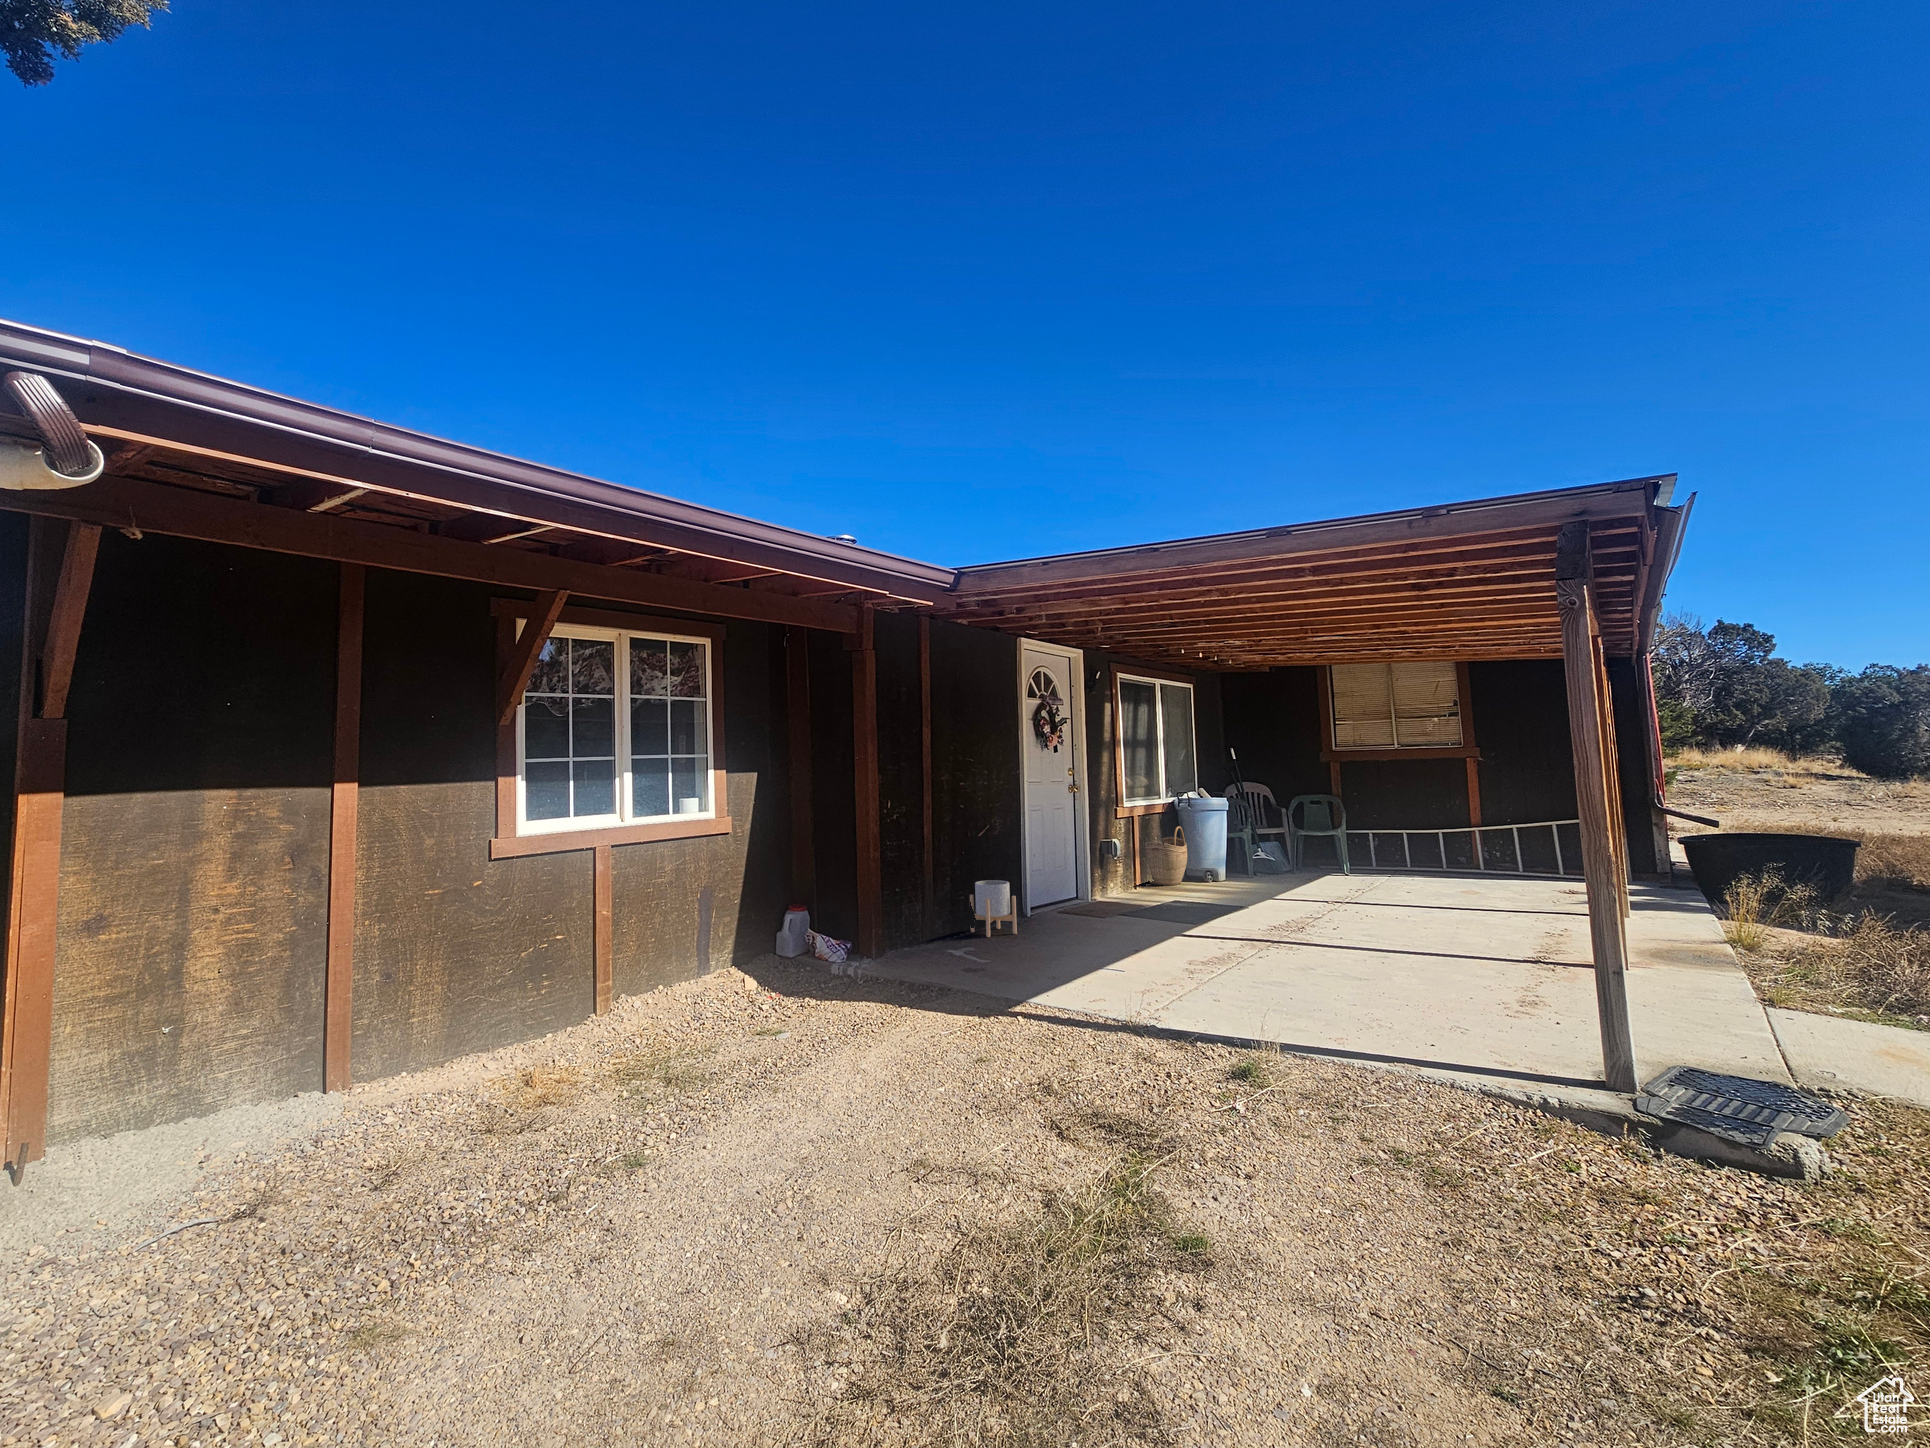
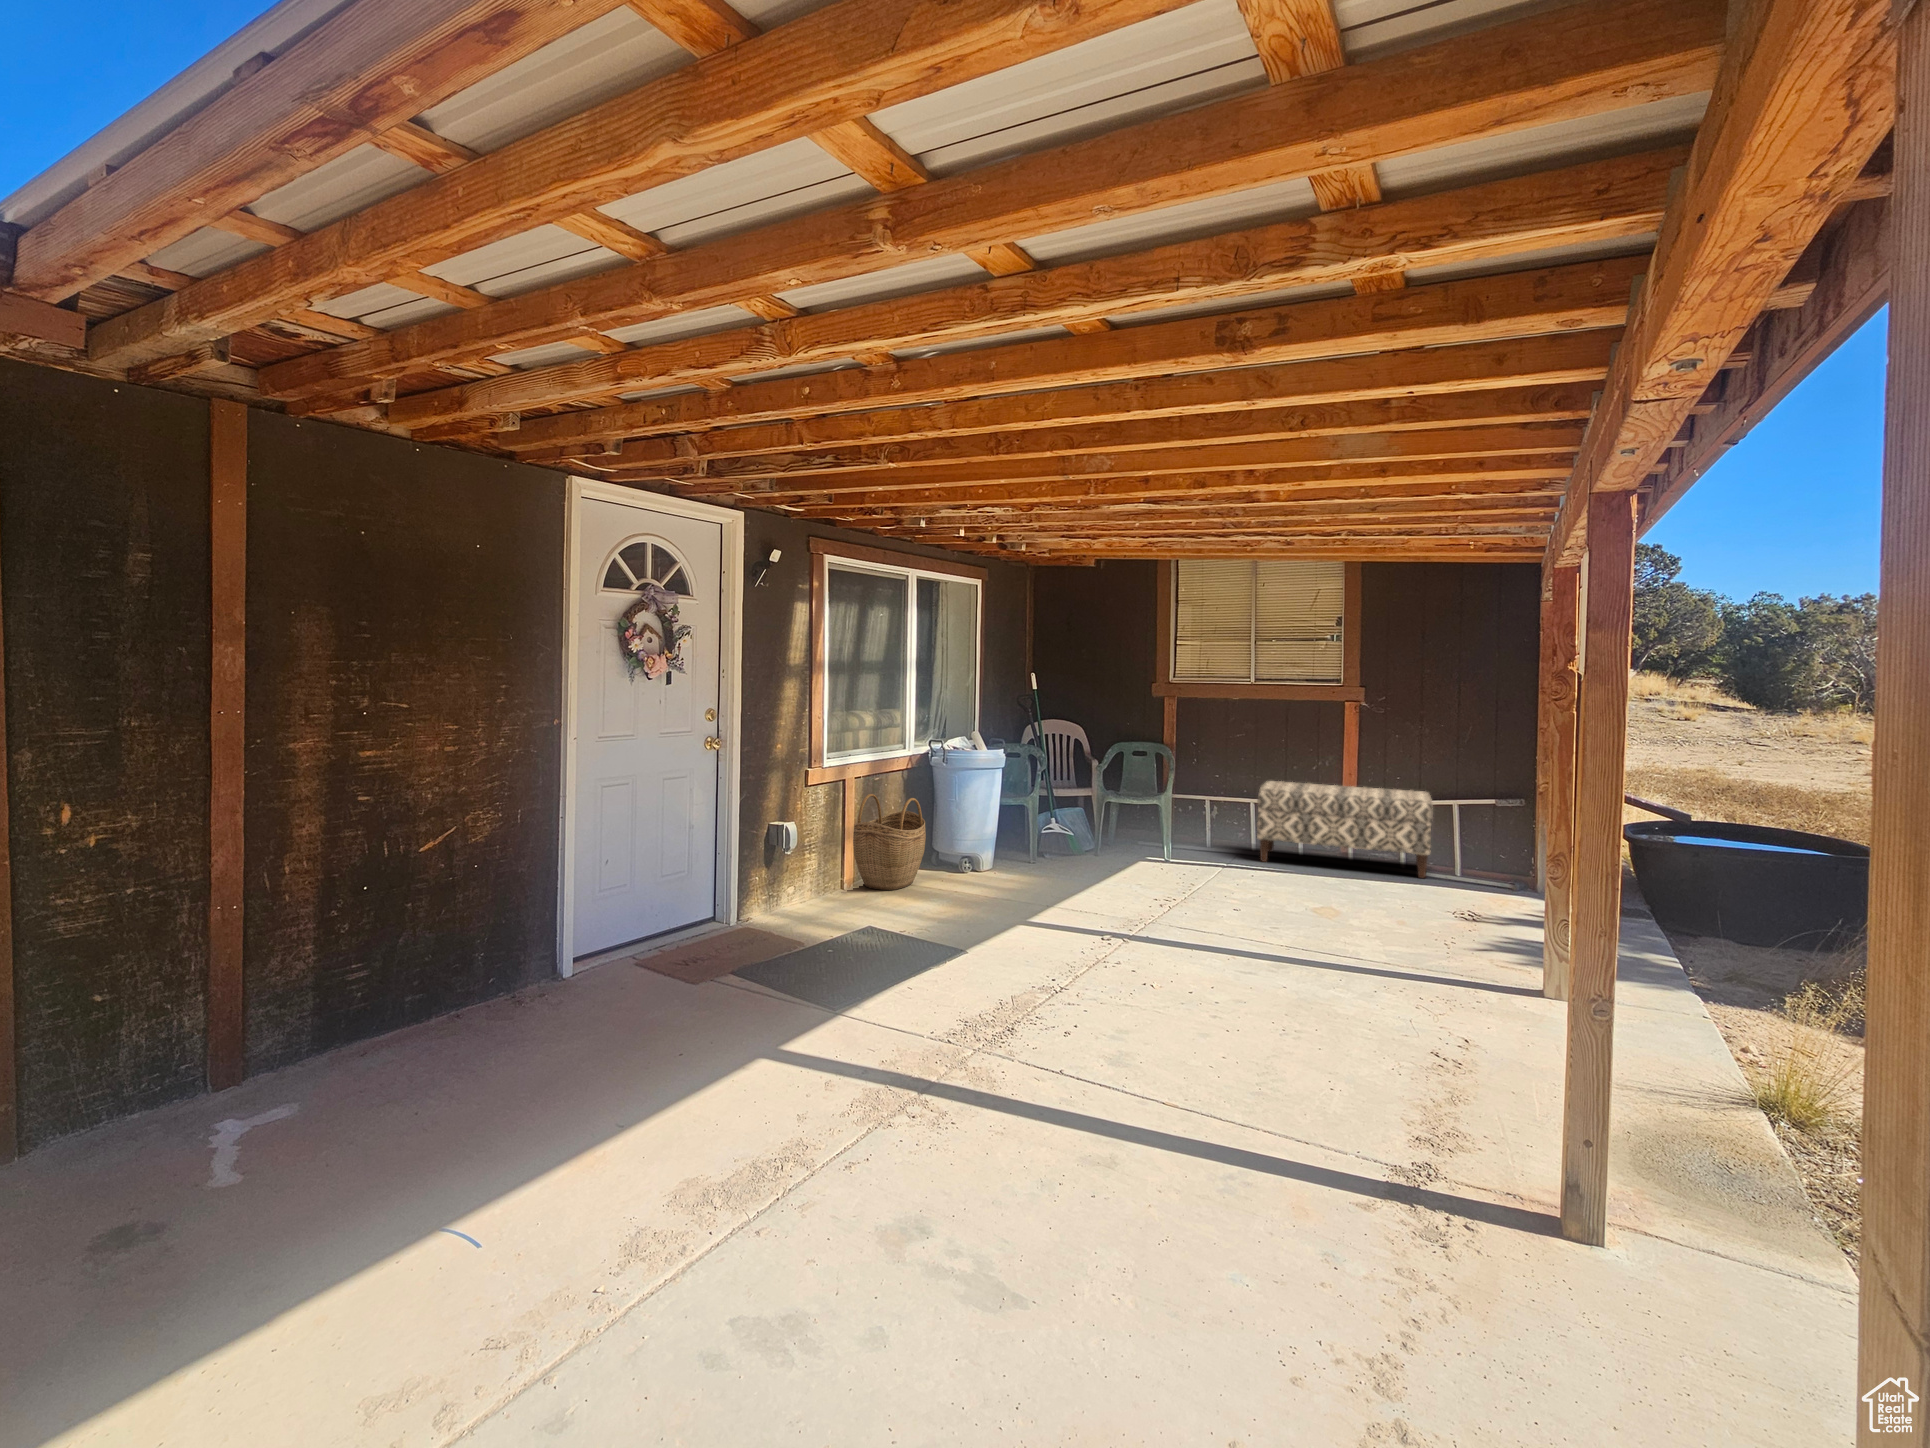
bench: none [1410,817,1542,877] -> present [1257,781,1433,878]
planter: present [970,880,1017,937] -> none [408,934,491,1056]

